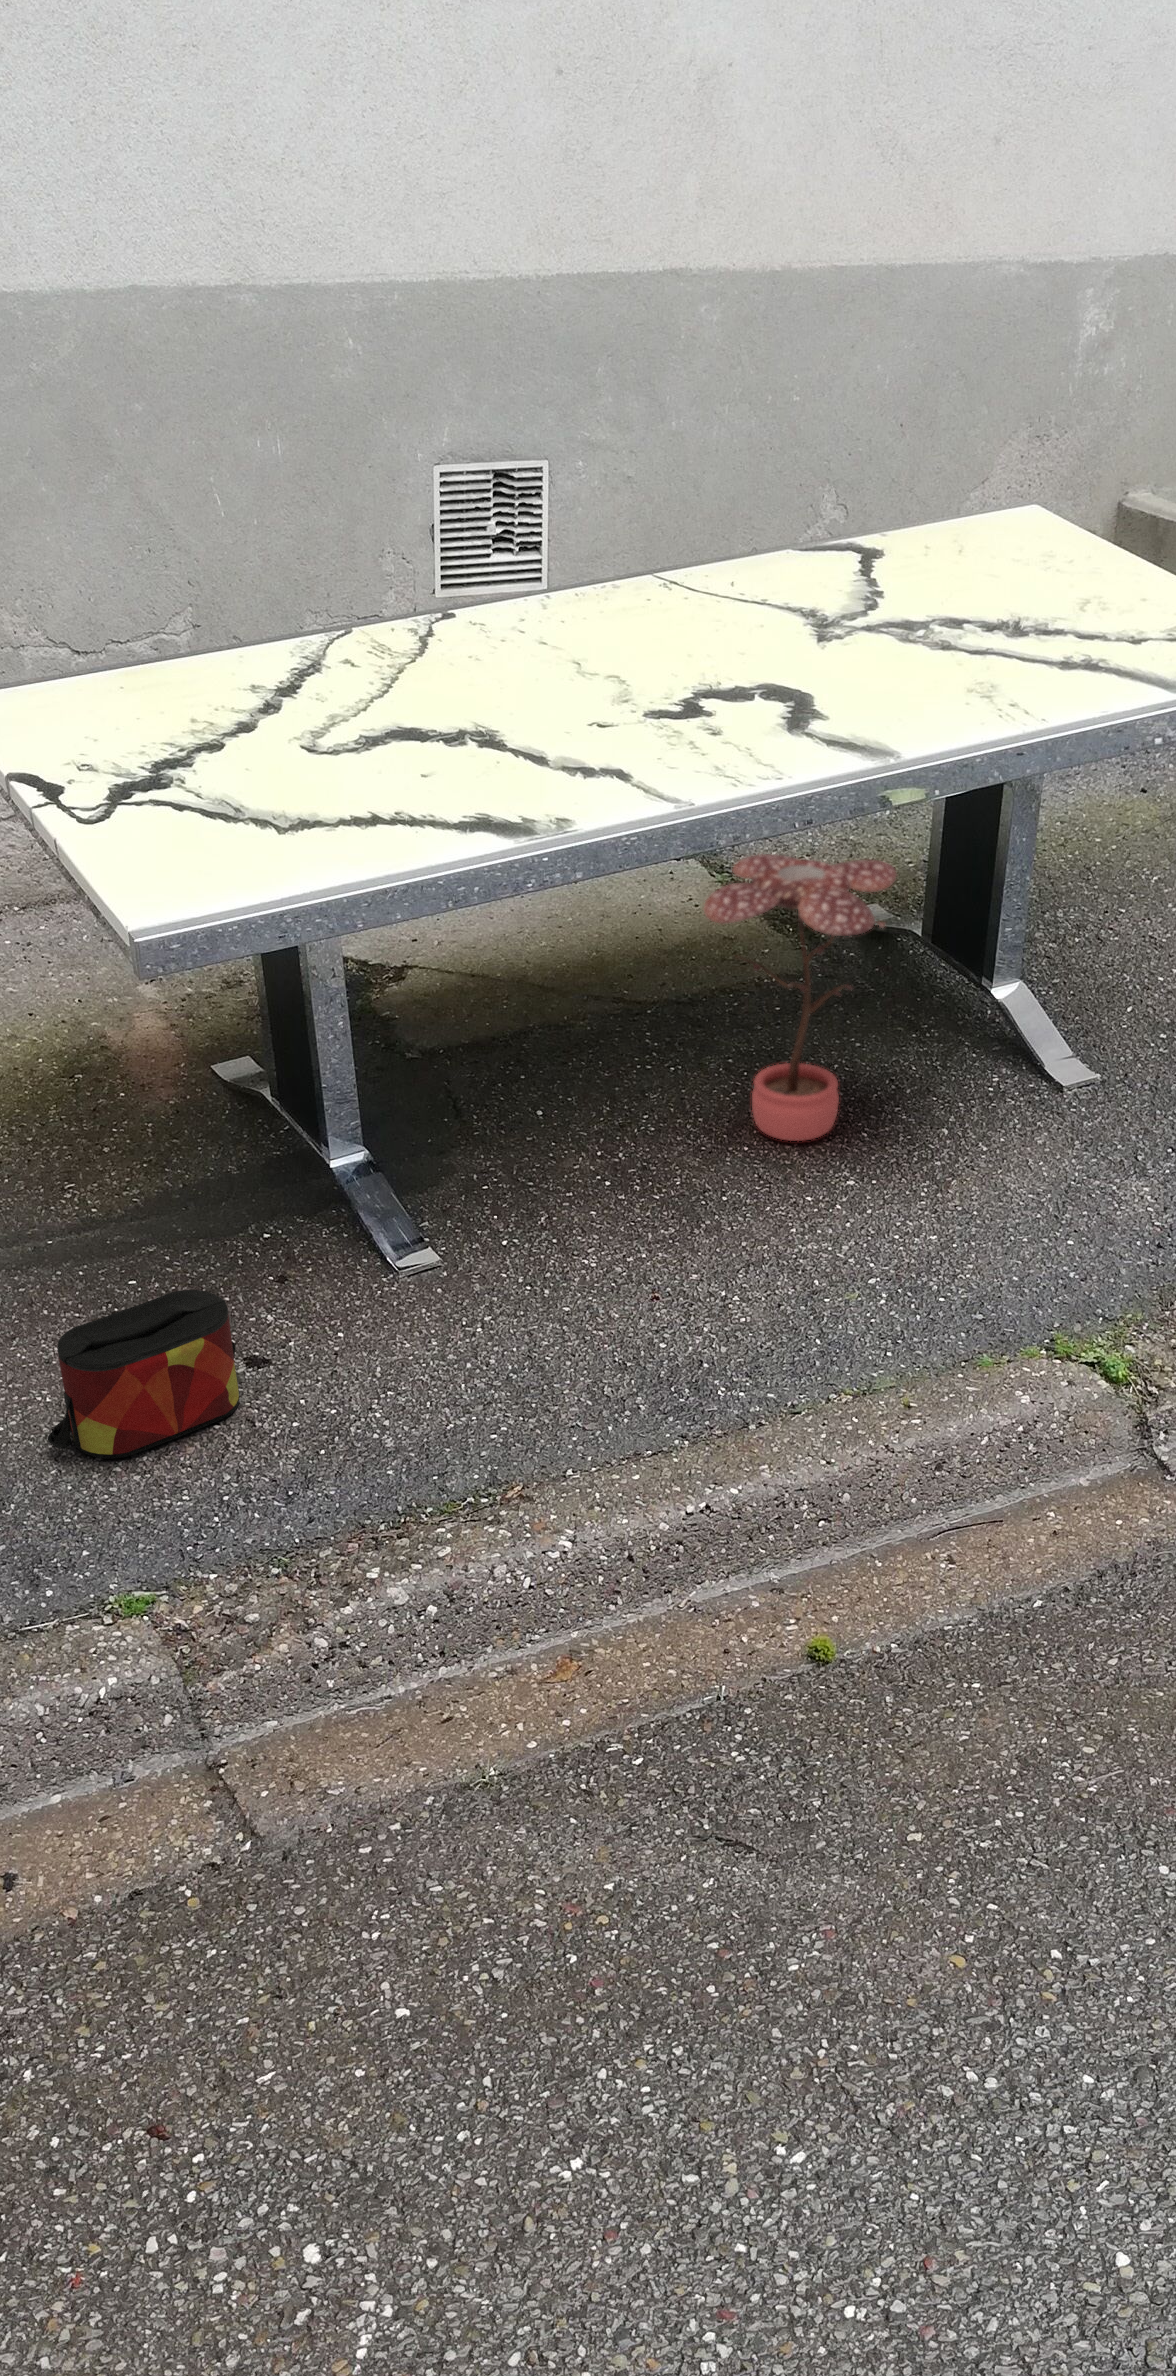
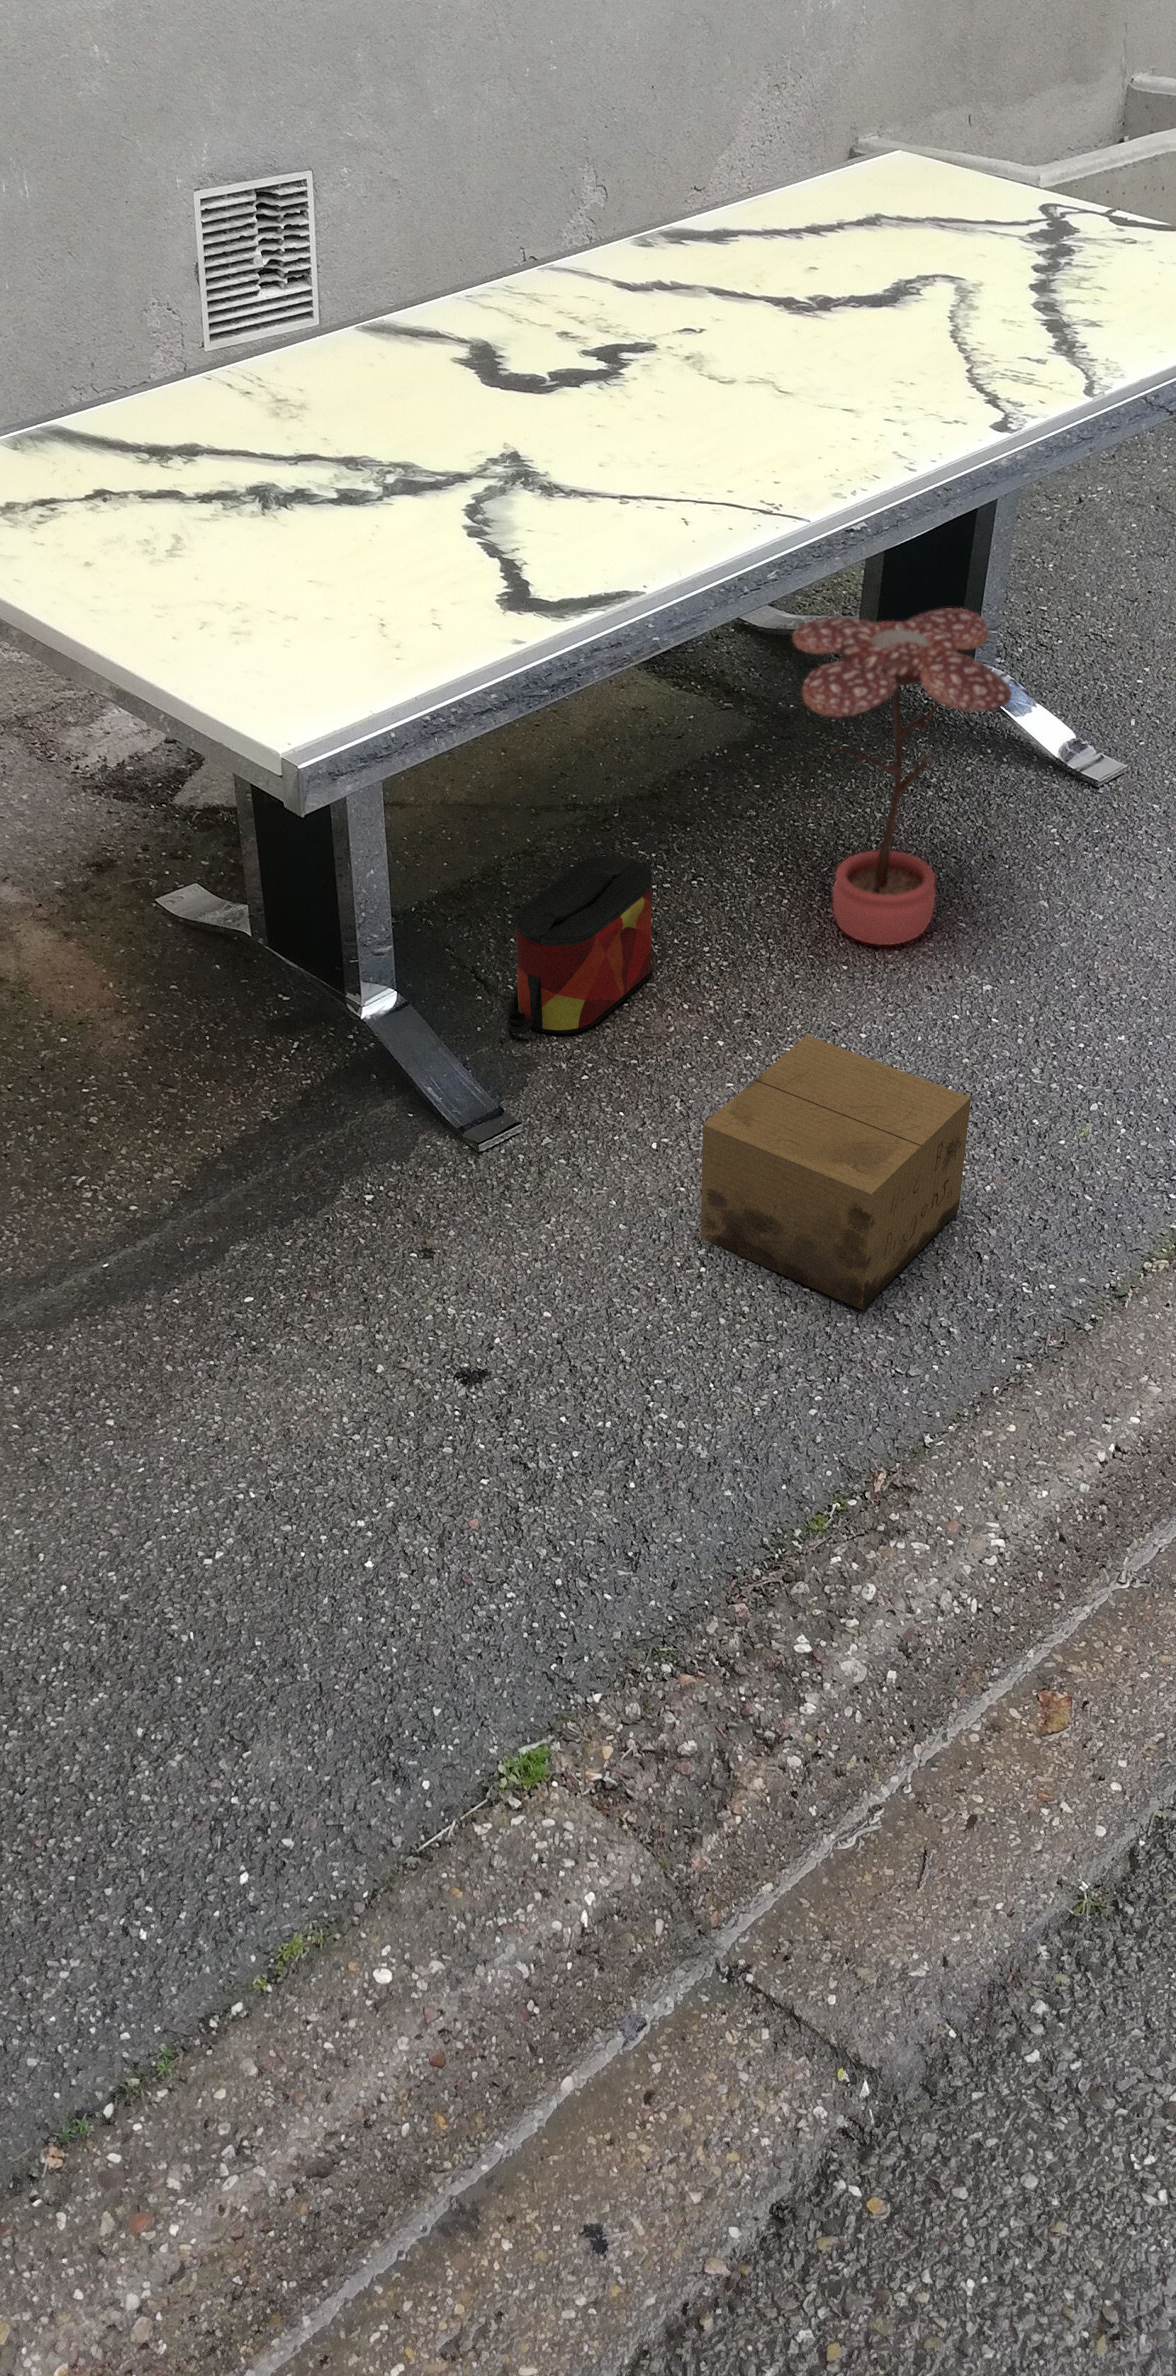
cardboard box: none [483,1165,701,1376] -> present [701,1035,971,1310]
bag: present [48,1290,239,1459] -> present [507,855,652,1034]

